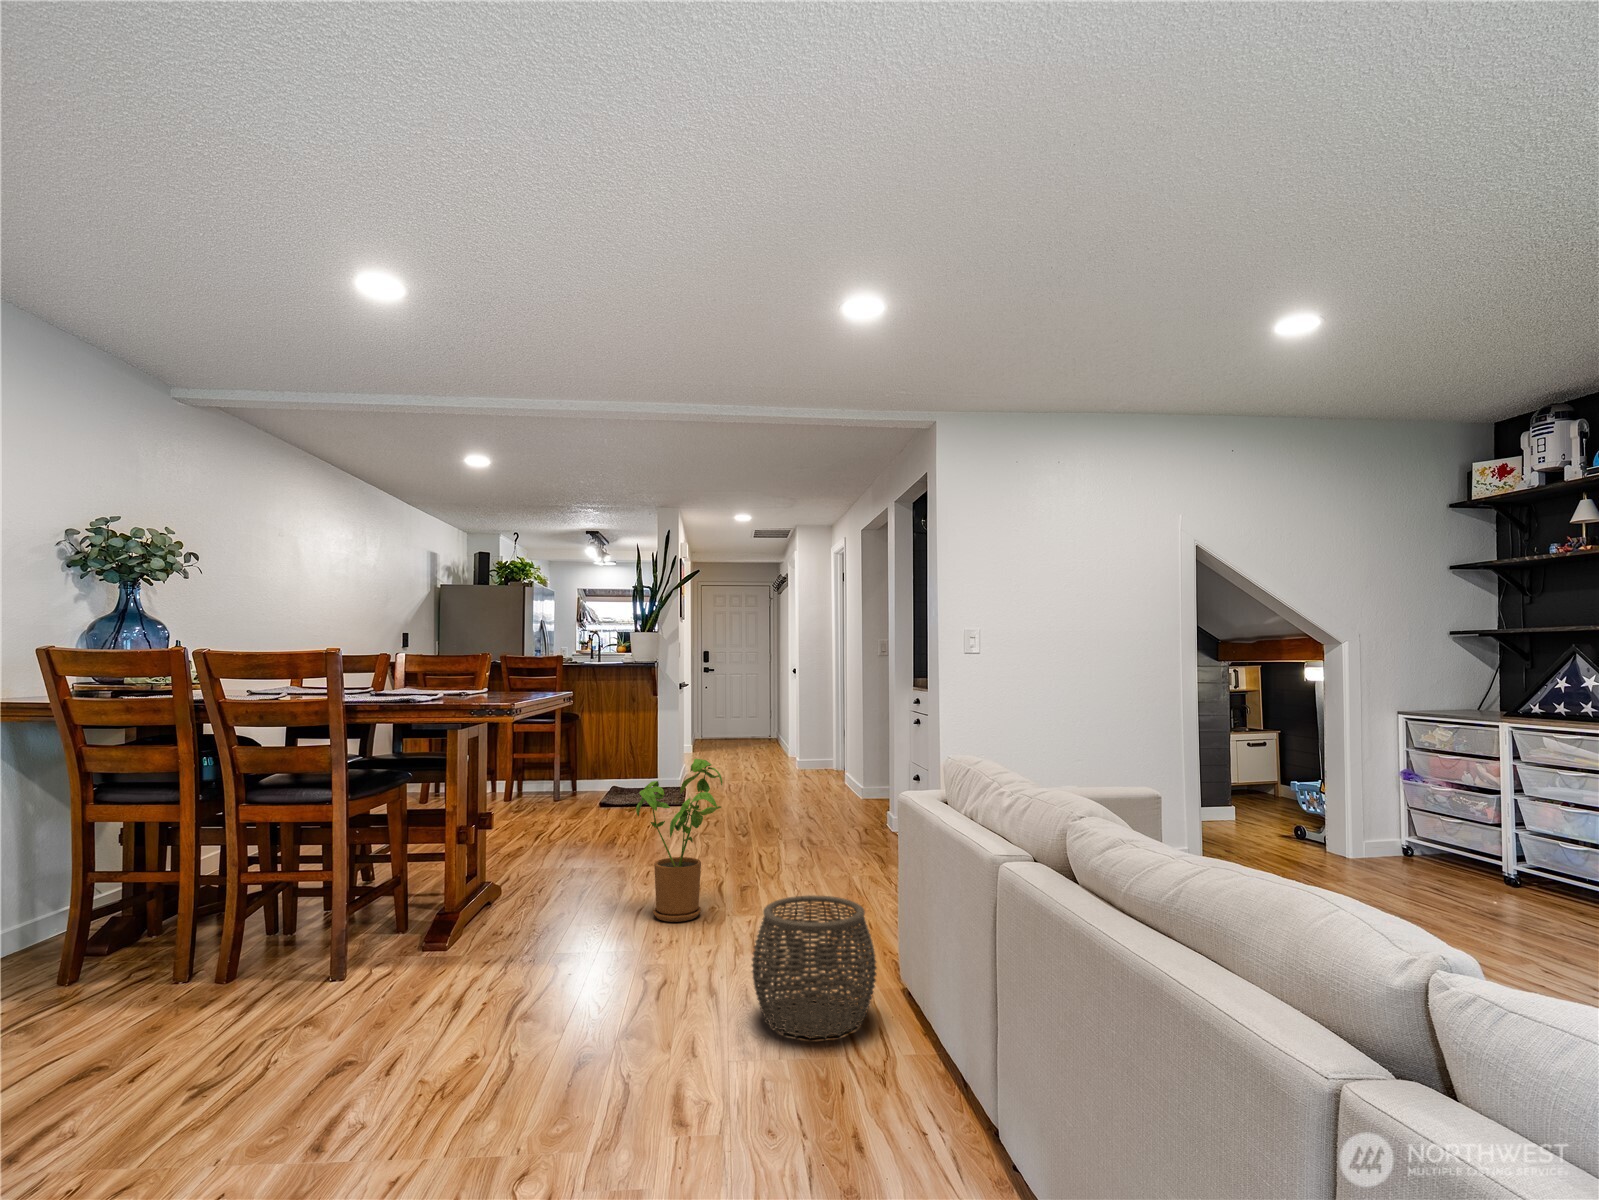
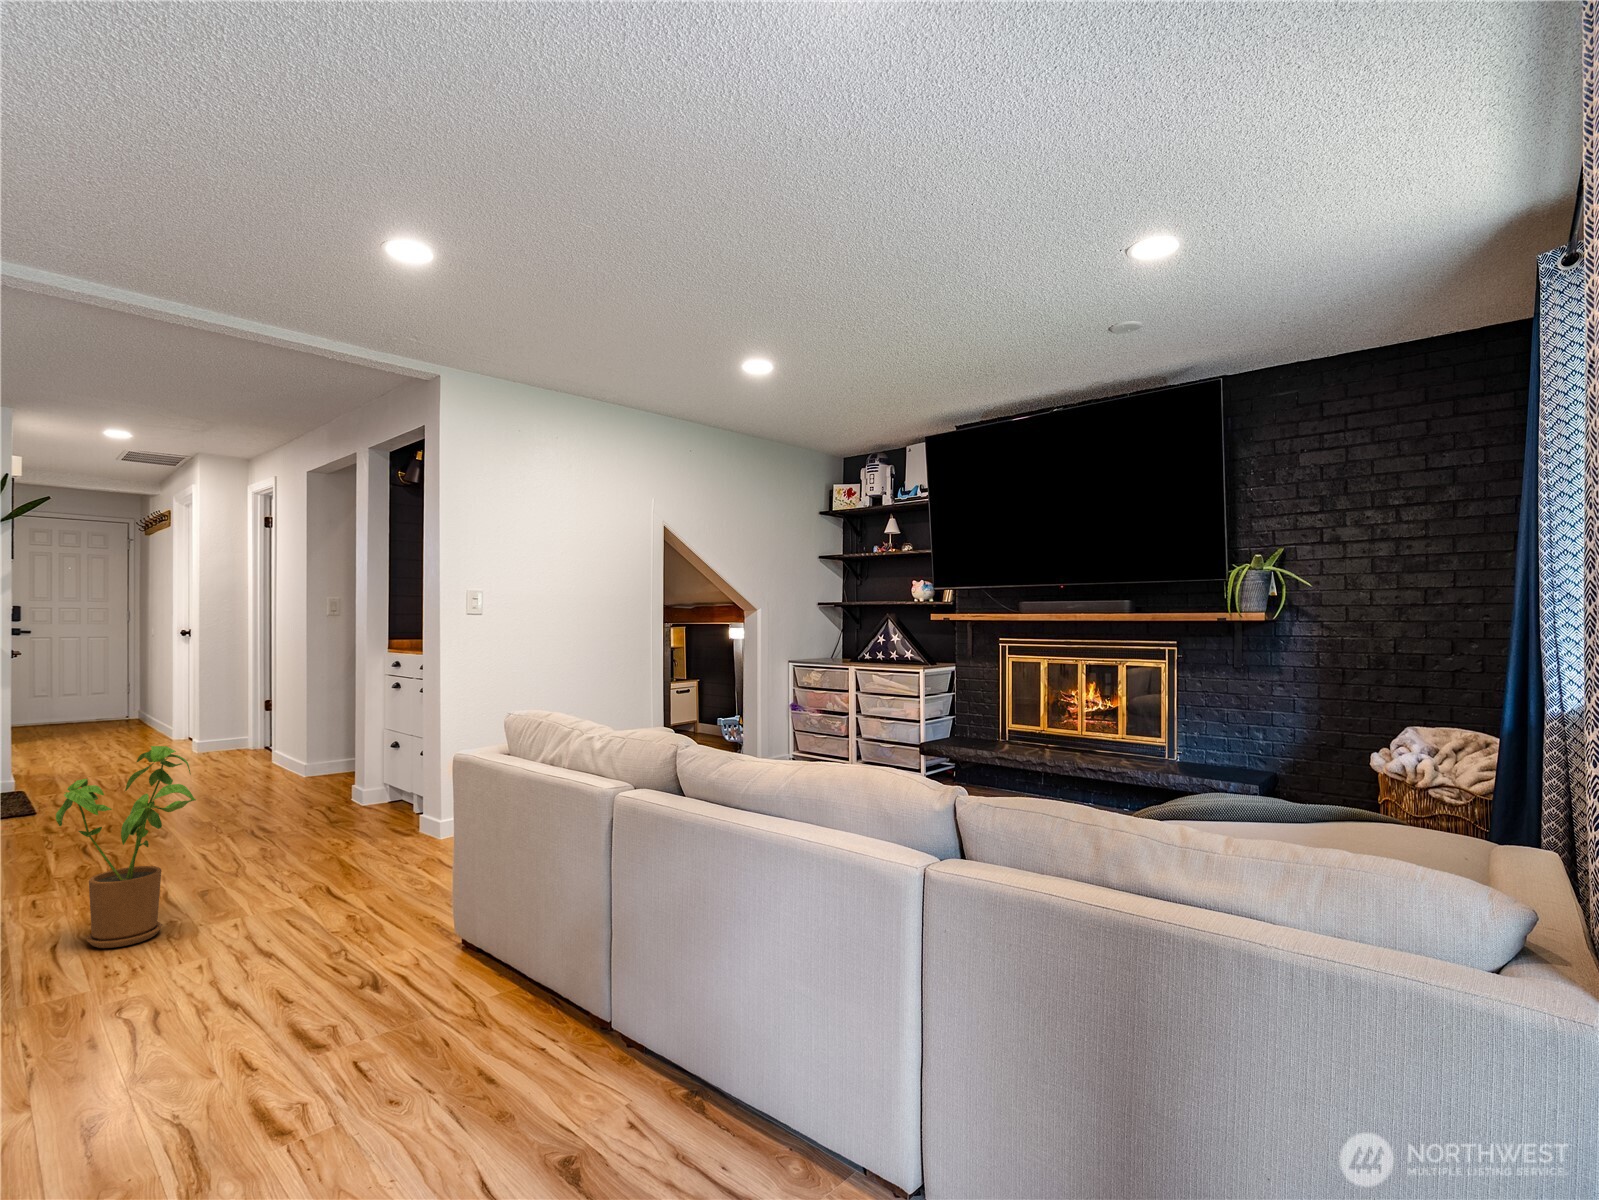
woven basket: present [752,896,877,1038] -> none [303,869,447,1017]

